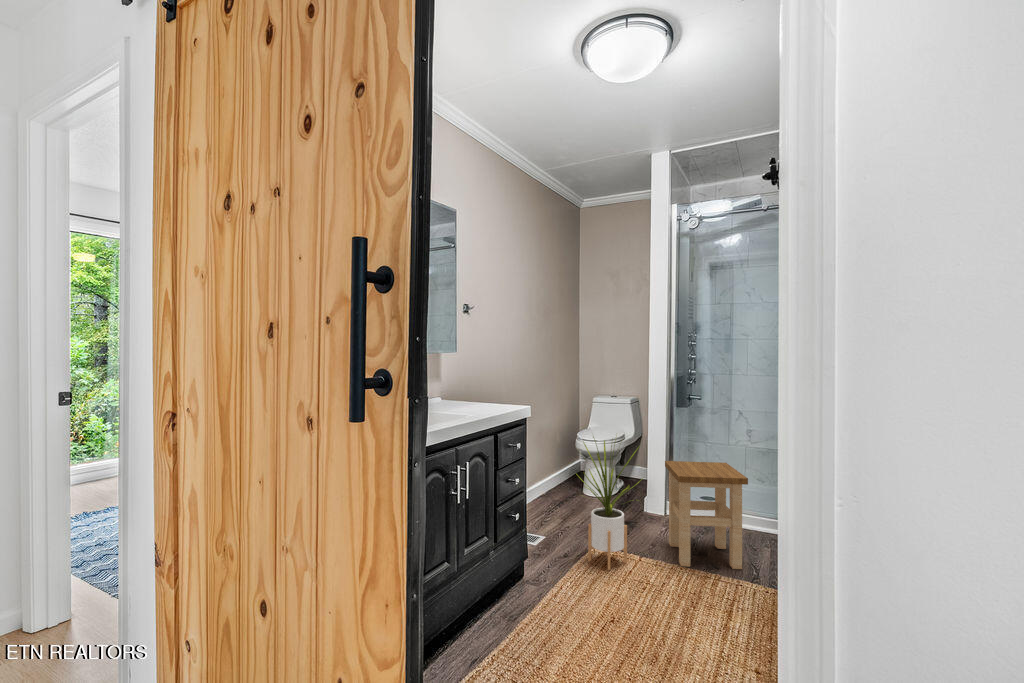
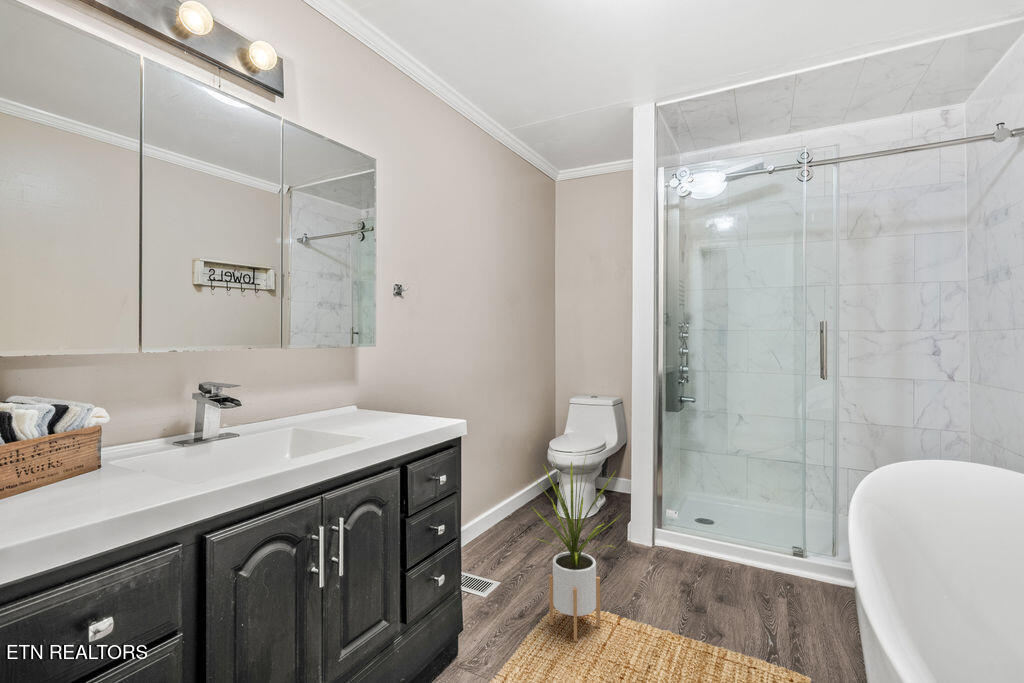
stool: present [665,461,748,569] -> none [651,486,761,636]

